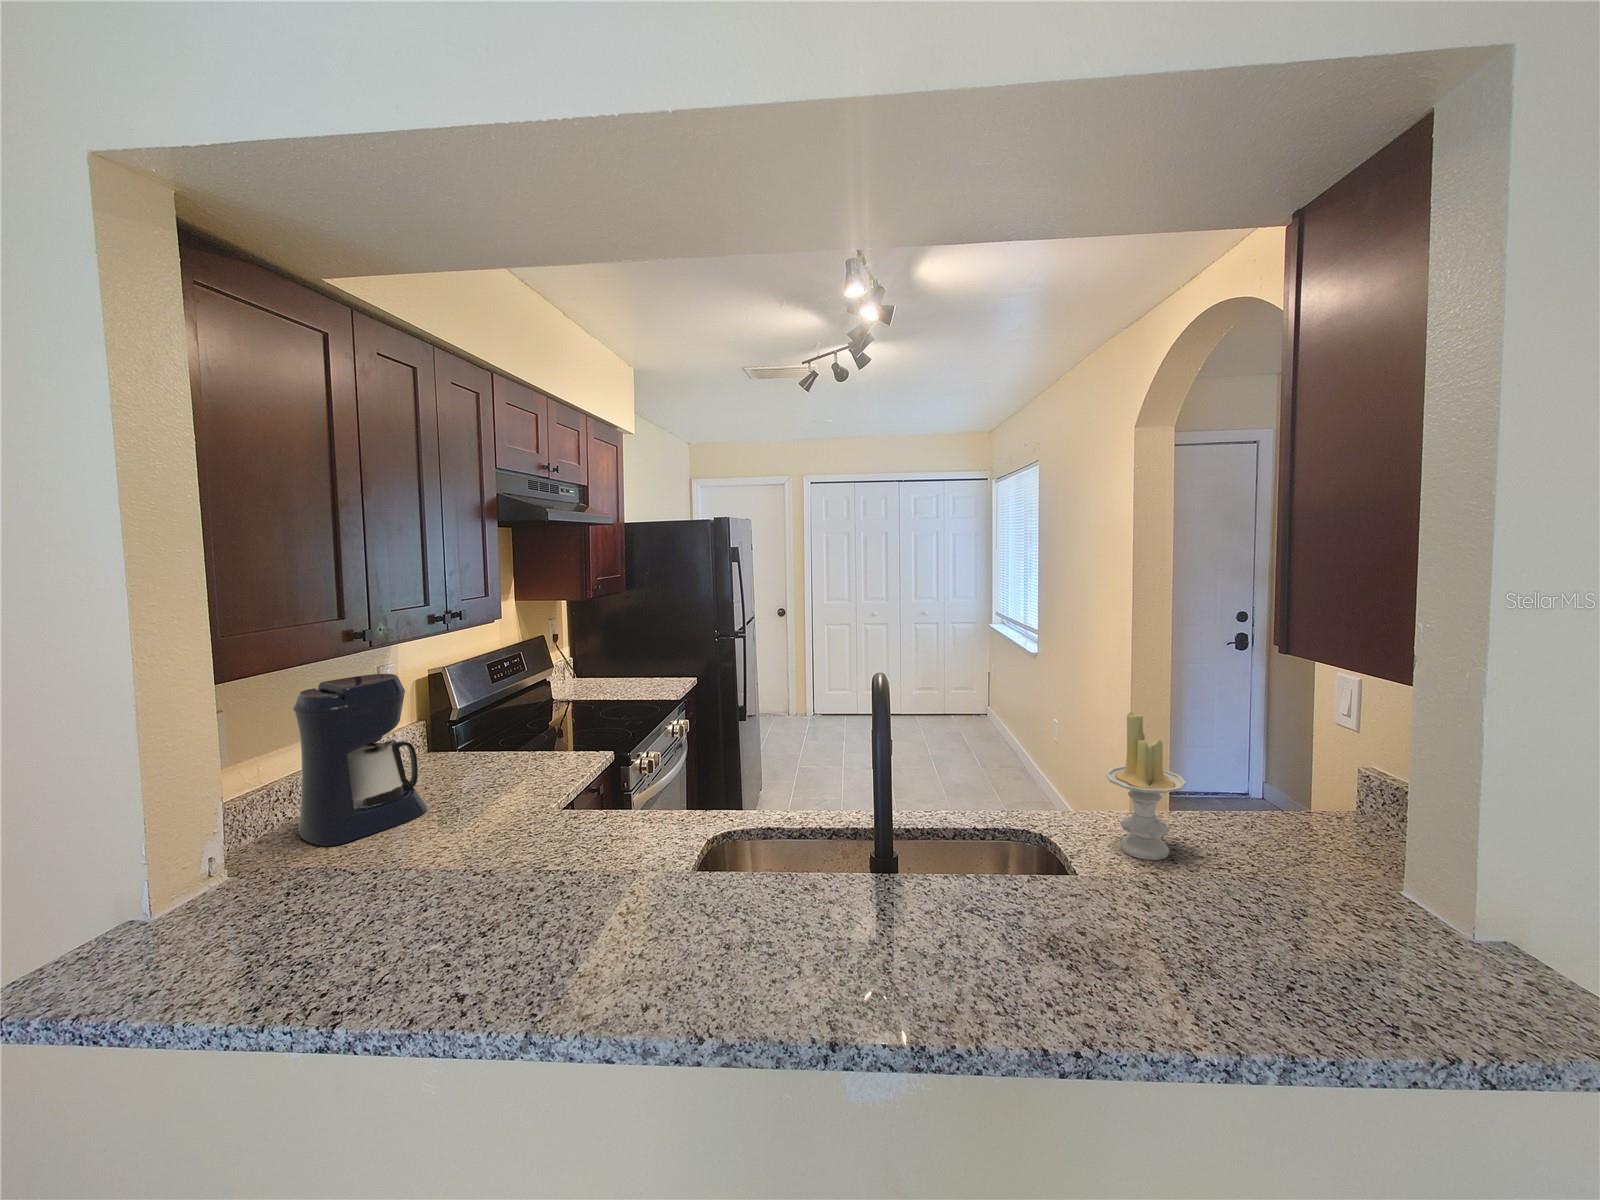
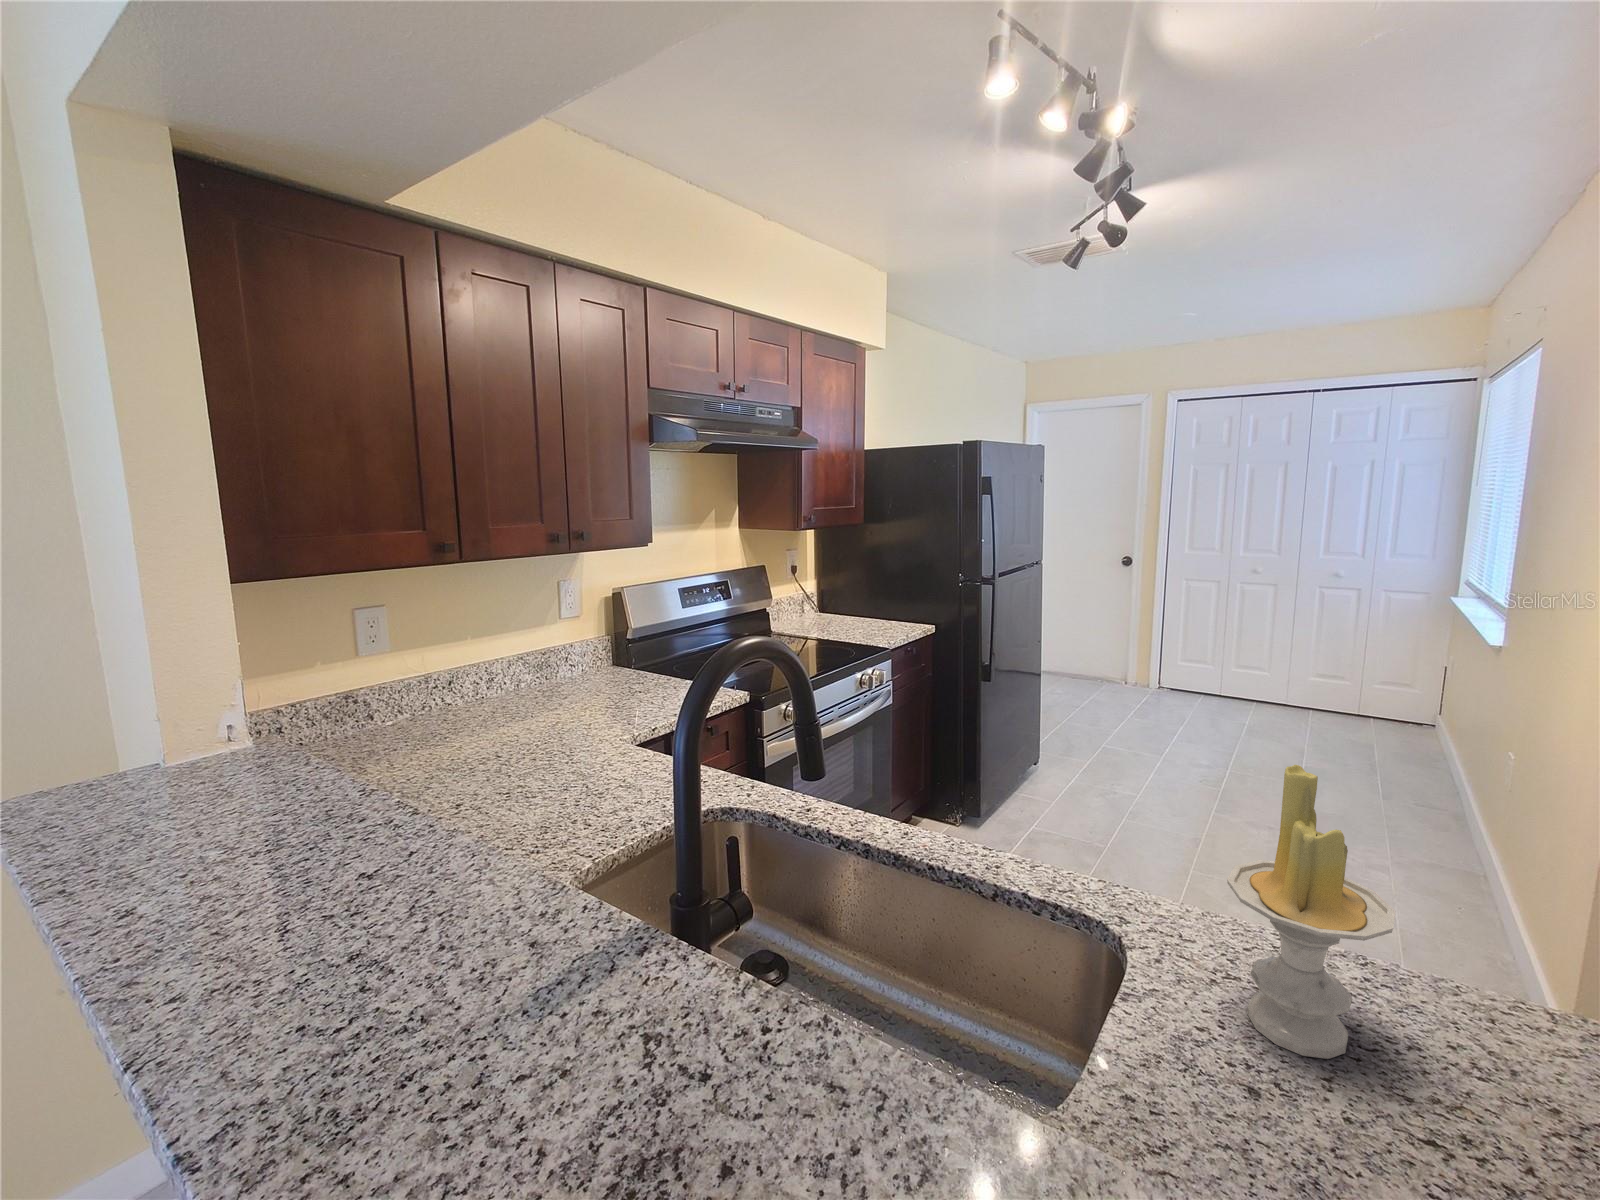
coffee maker: present [293,674,427,846] -> none [431,583,544,735]

